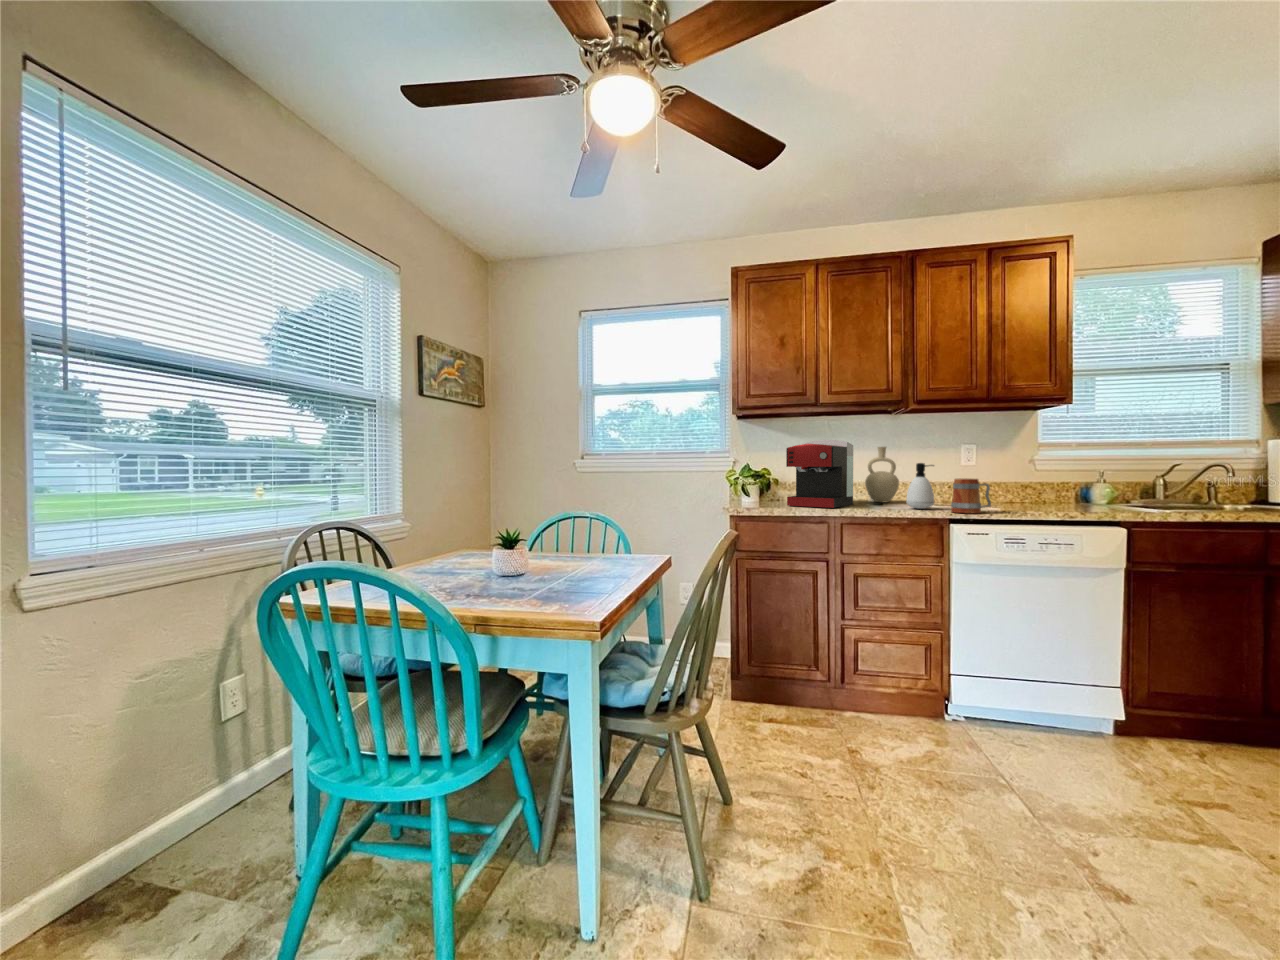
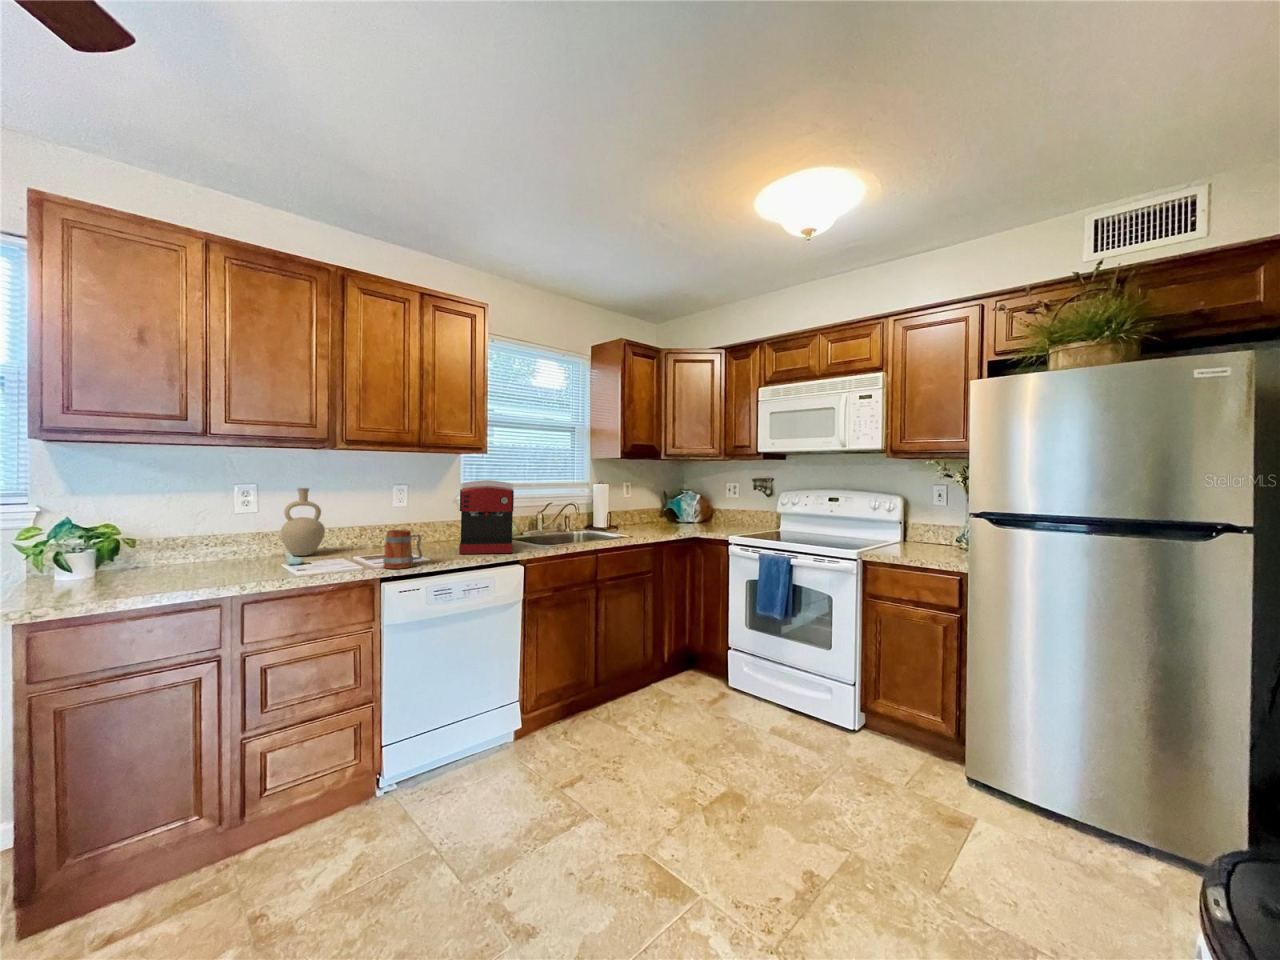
coffee maker: present [786,439,853,508] -> present [459,480,514,554]
soap dispenser: present [907,463,934,509] -> none [333,513,366,565]

